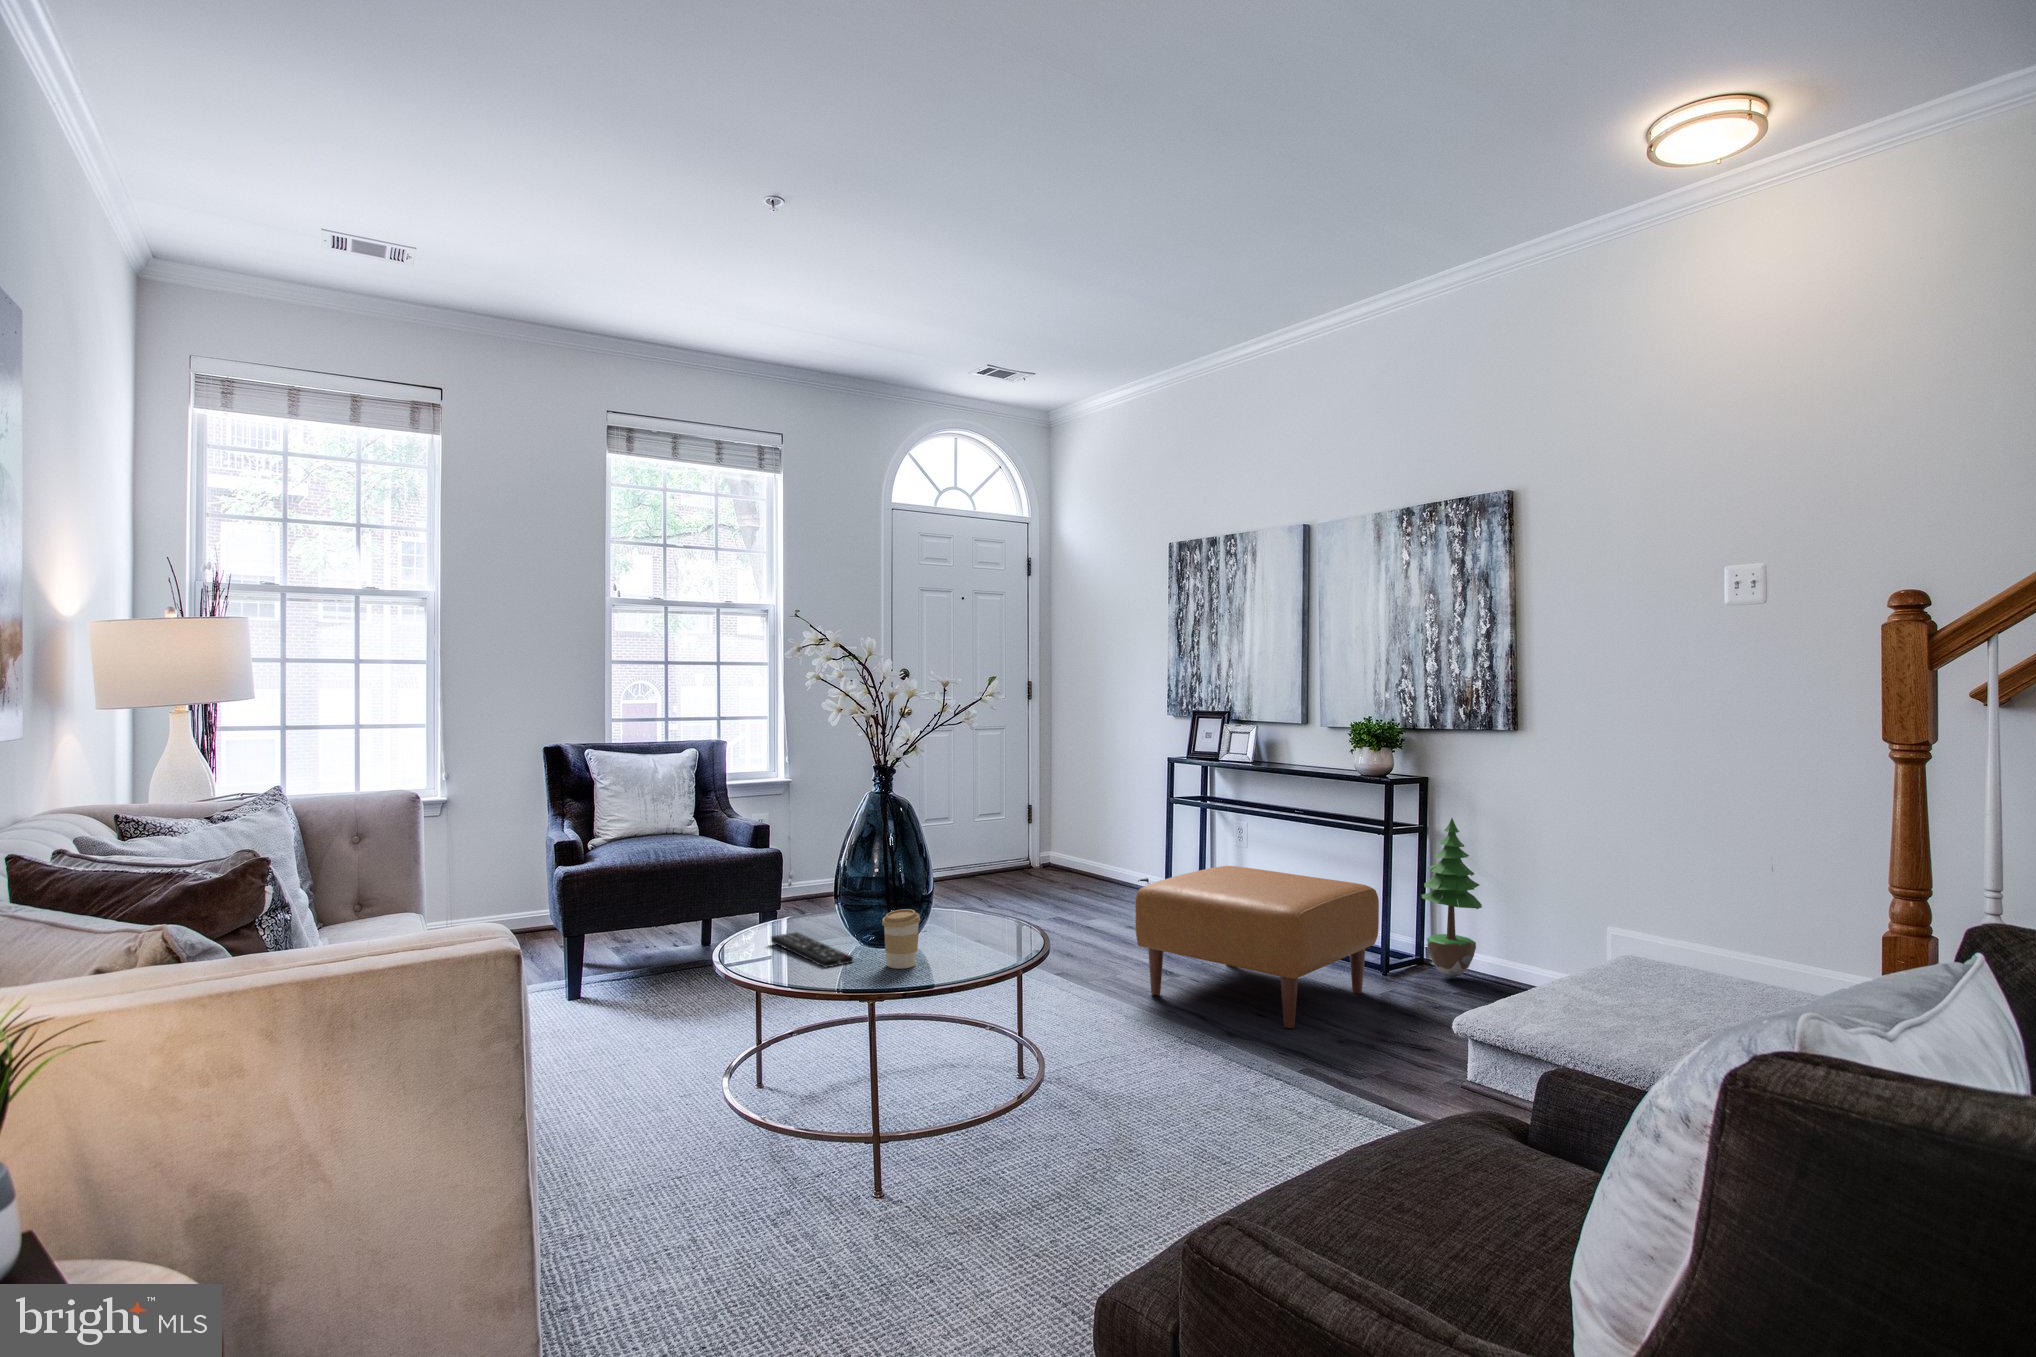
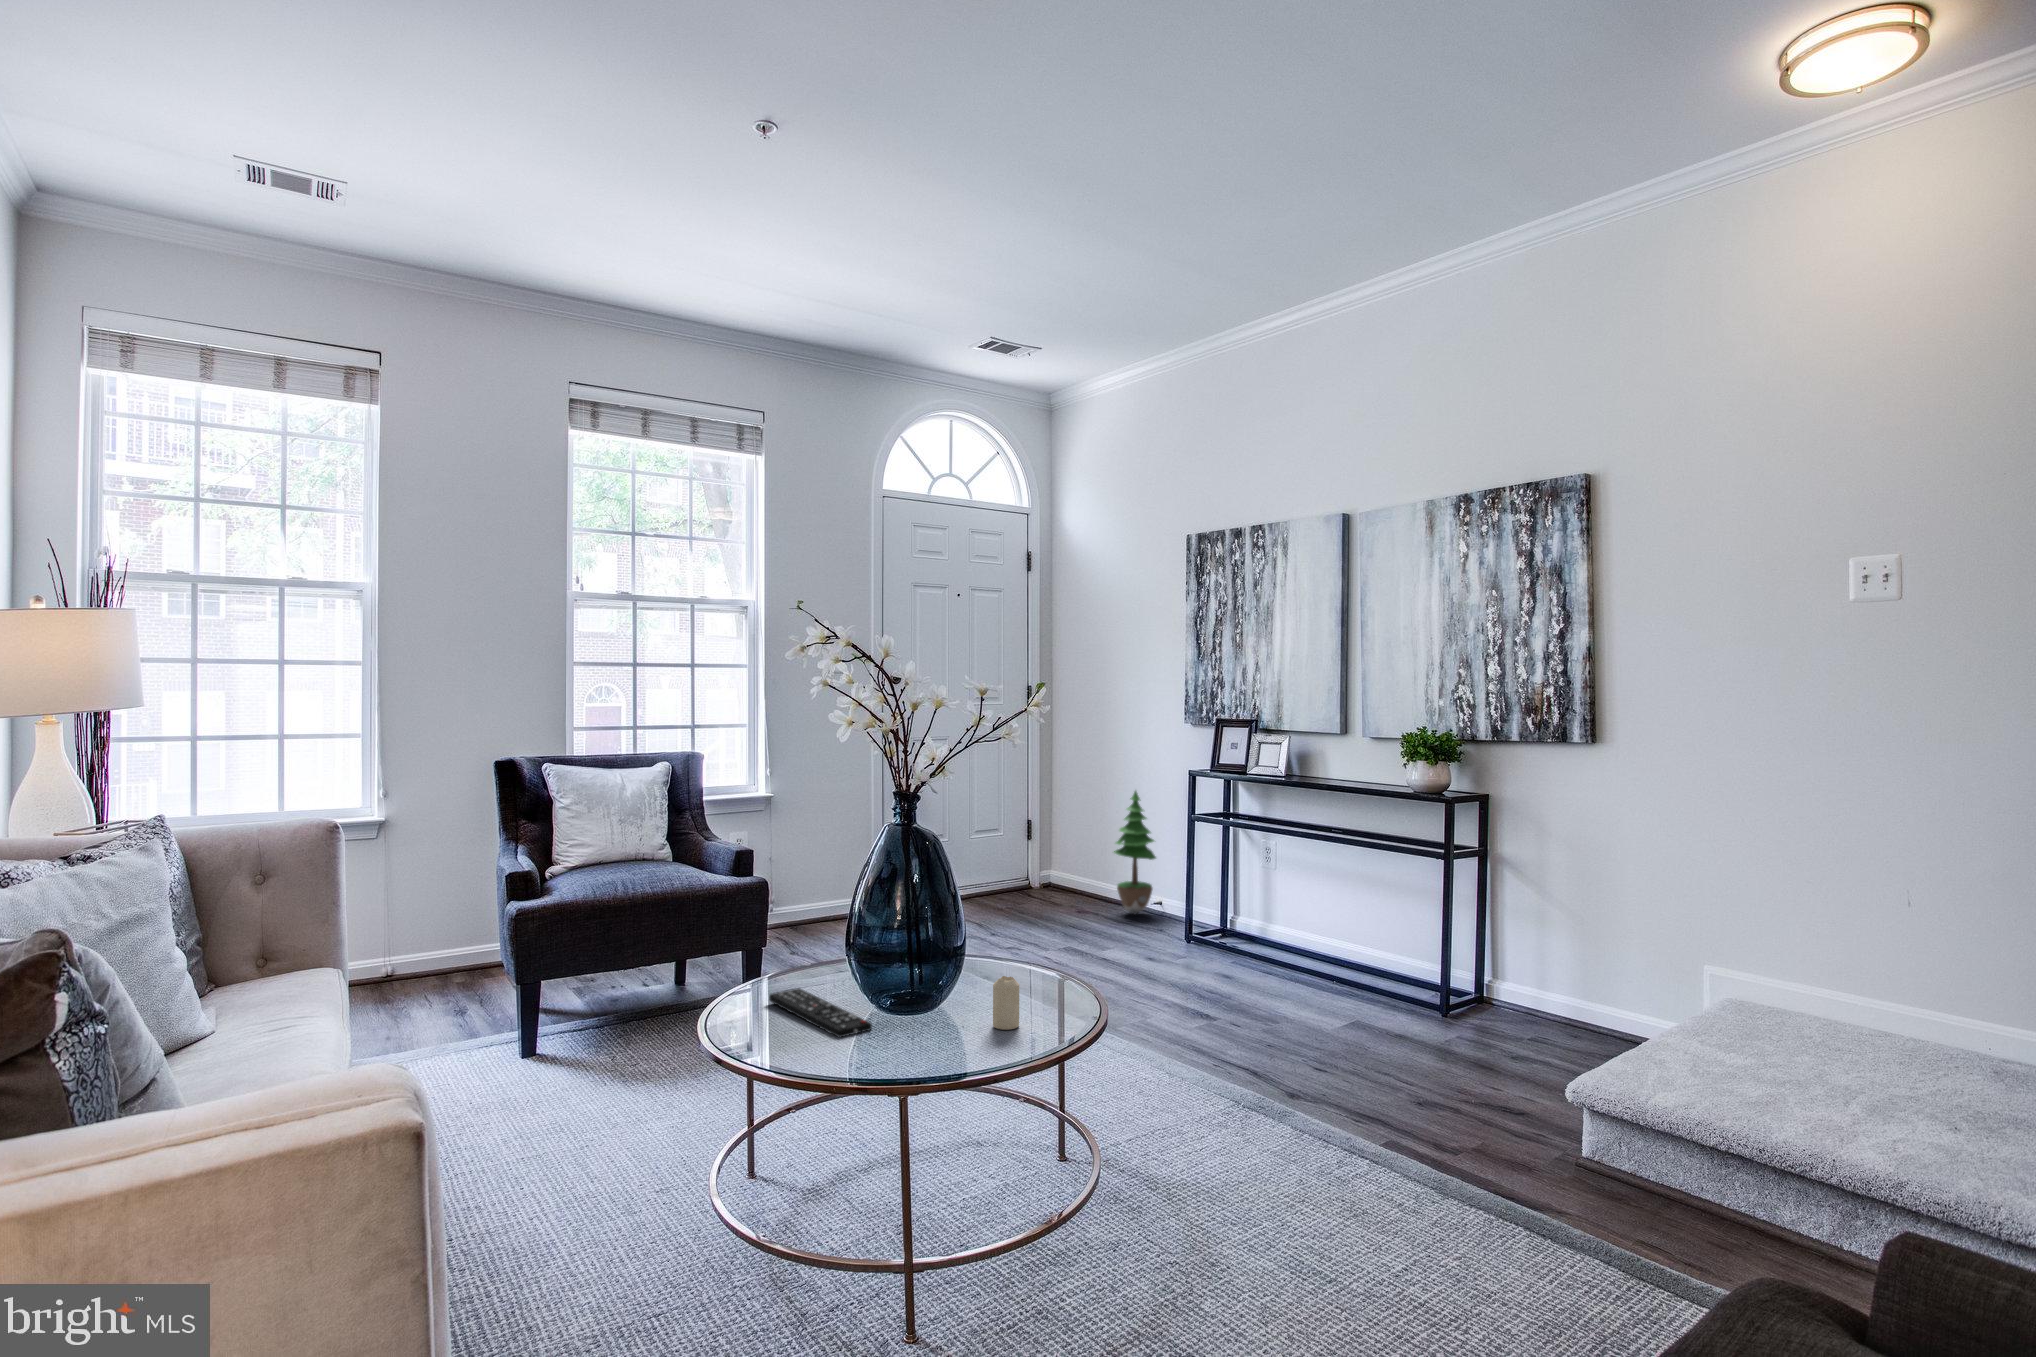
potted tree: present [1422,818,1482,978] -> present [1114,791,1156,914]
ottoman: present [1135,866,1379,1028] -> none [1174,894,1446,1086]
coffee cup: present [882,909,920,969] -> none [908,966,954,1039]
candle: none [954,918,976,962] -> present [993,976,1020,1030]

